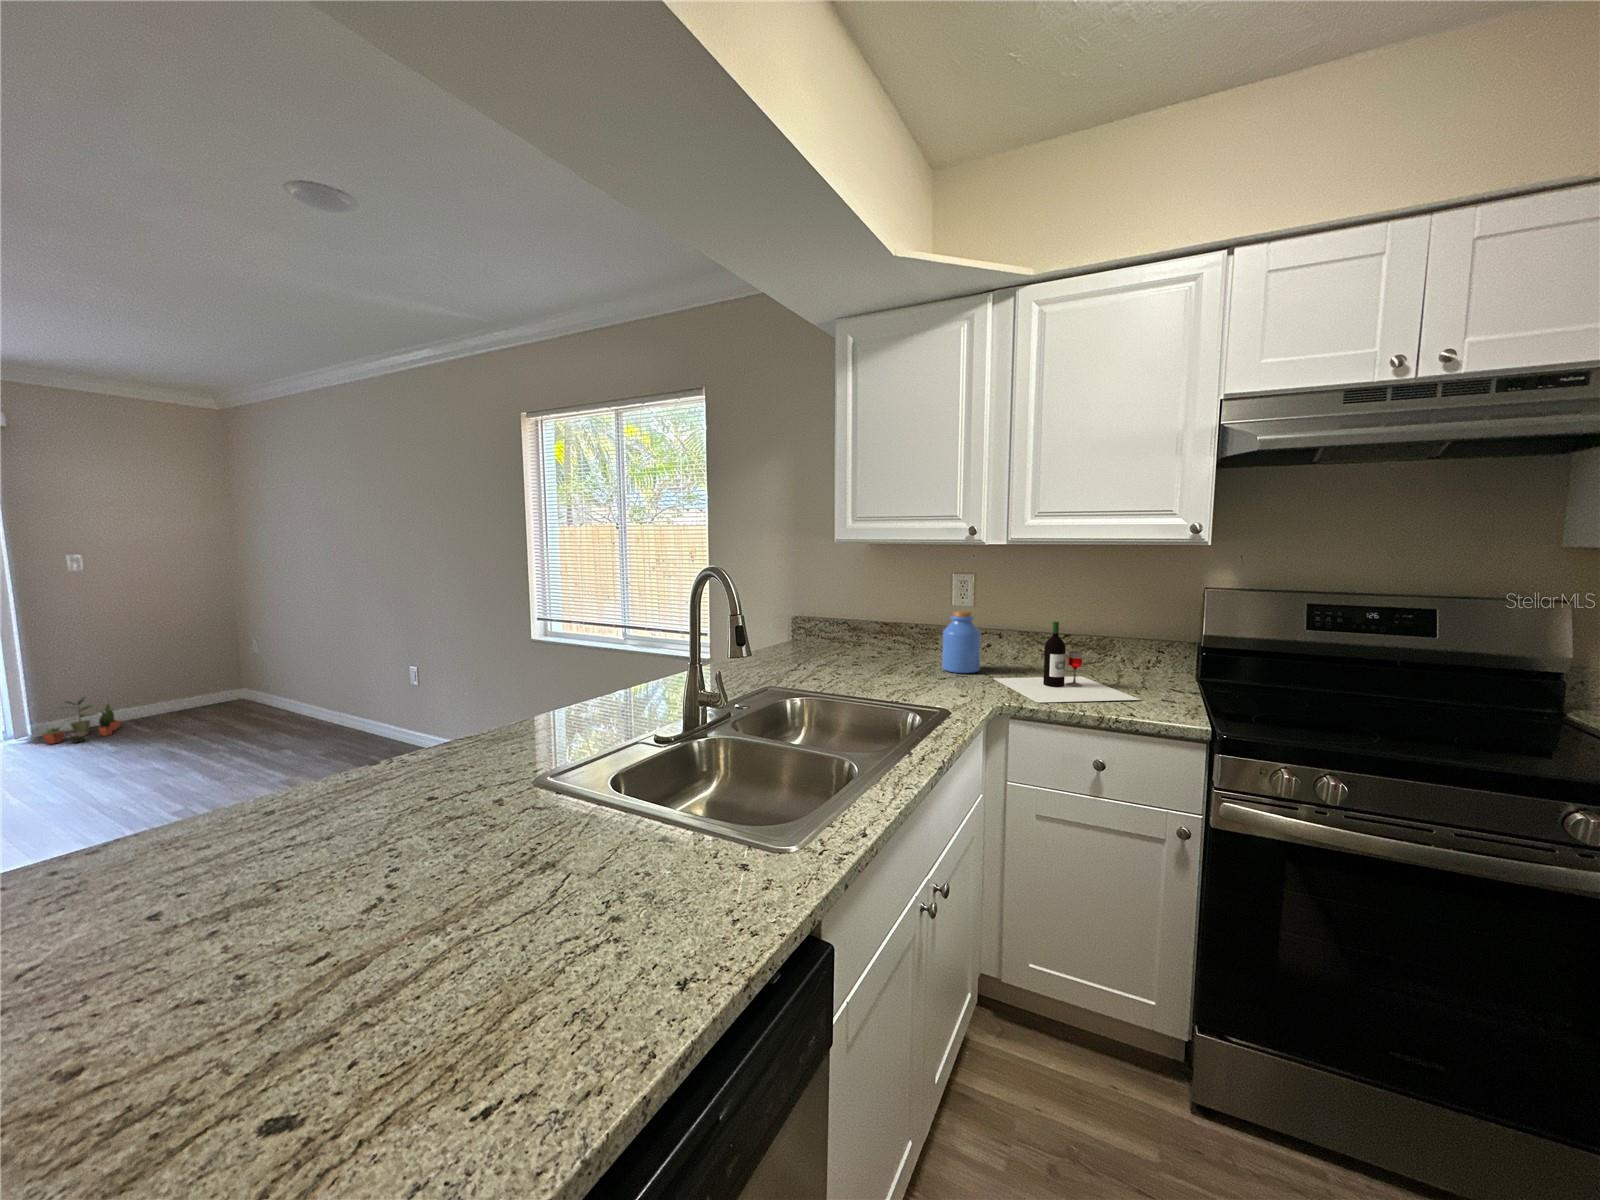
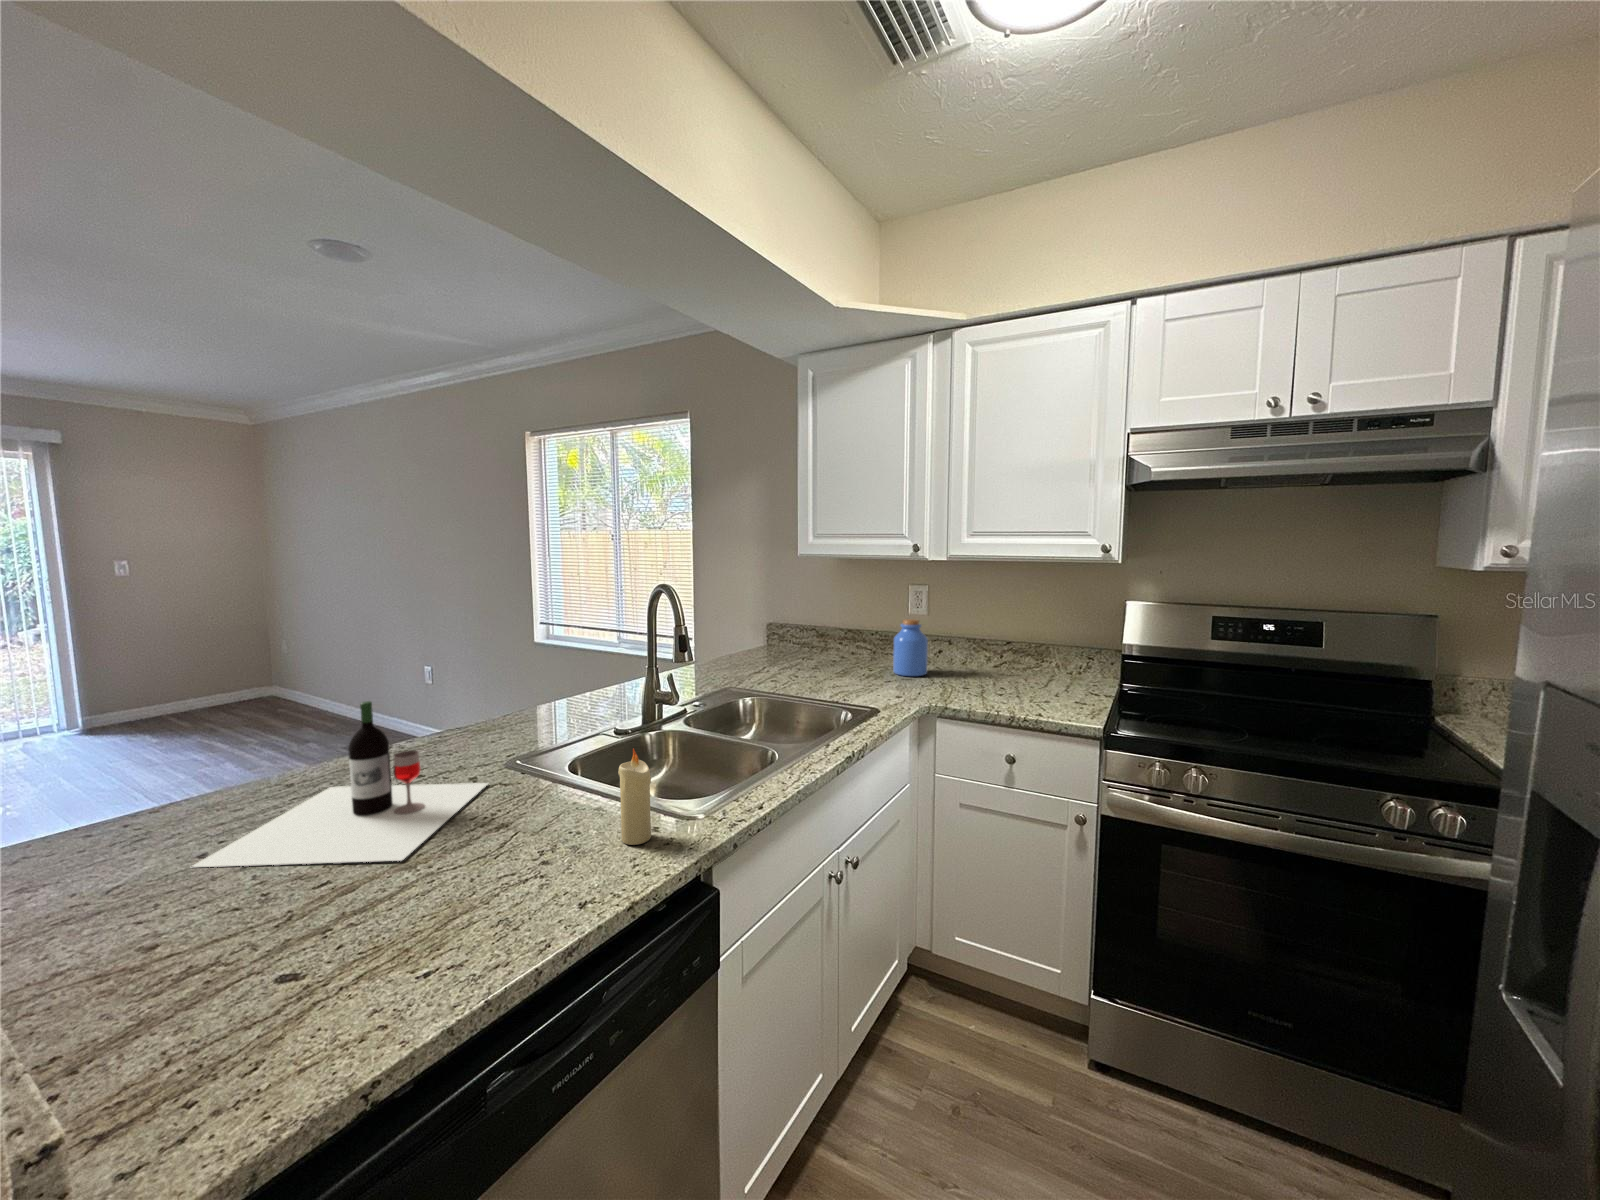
wine bottle: present [993,622,1140,703] -> present [192,701,488,867]
potted plant: present [42,697,121,744] -> none [83,690,156,735]
candle: none [704,765,745,889] -> present [618,749,651,845]

